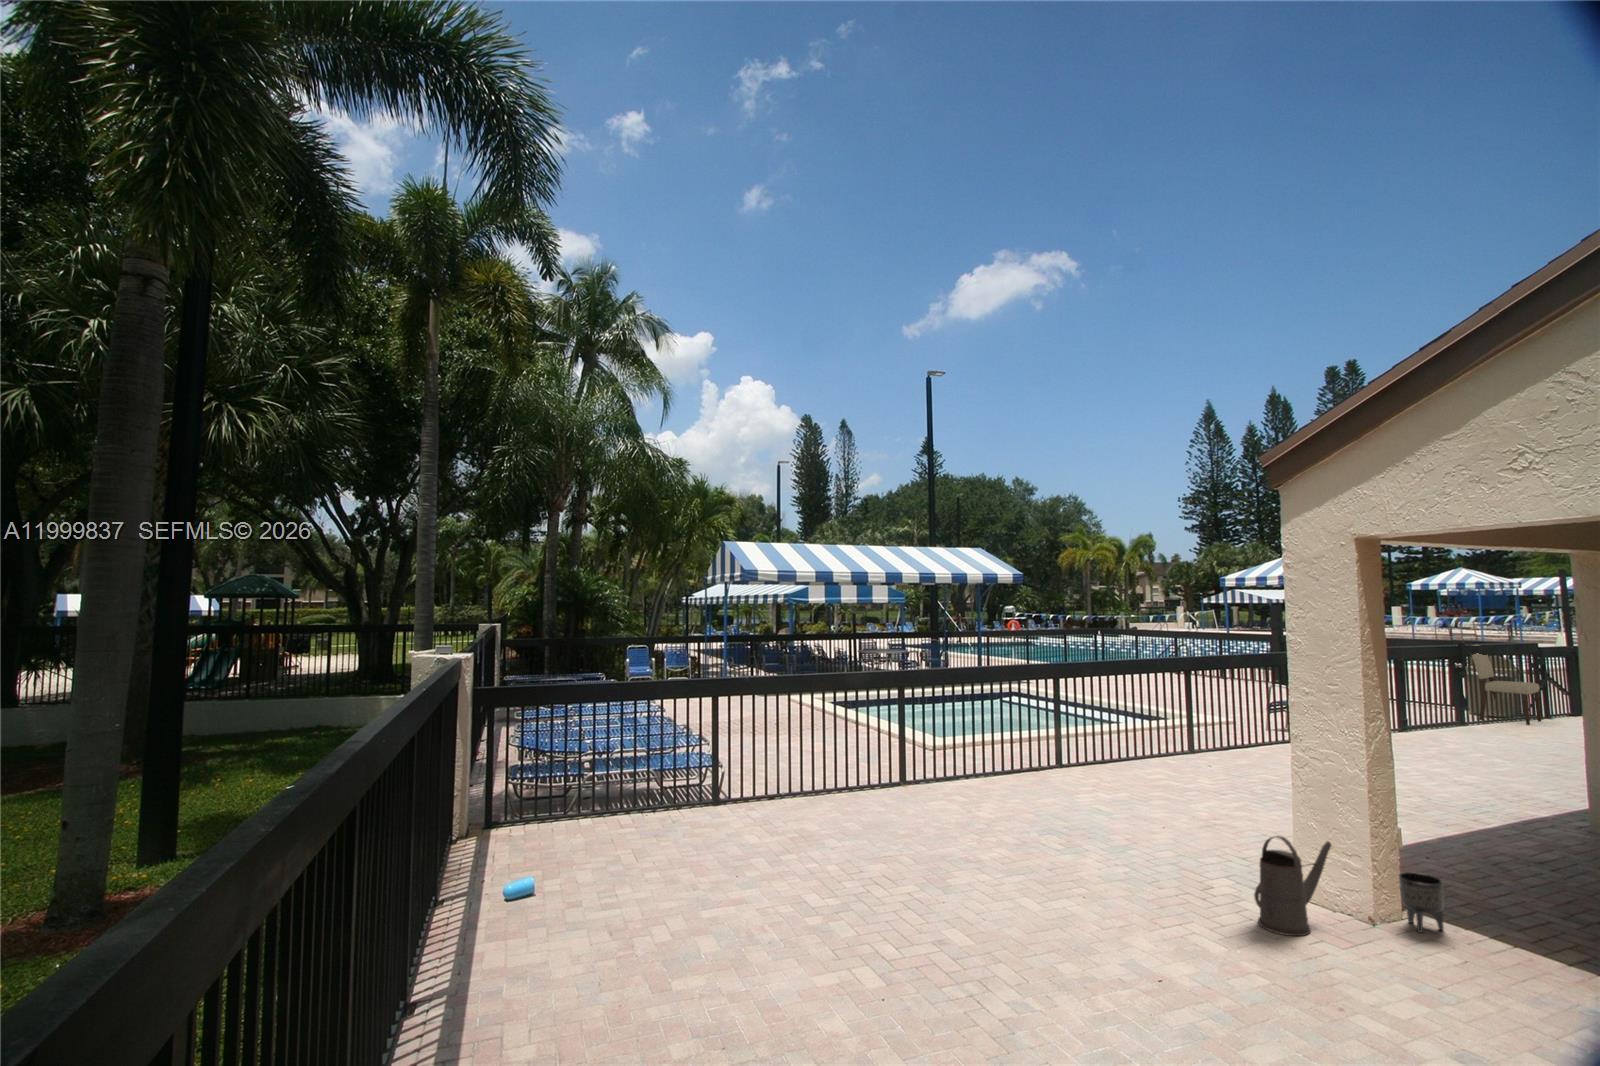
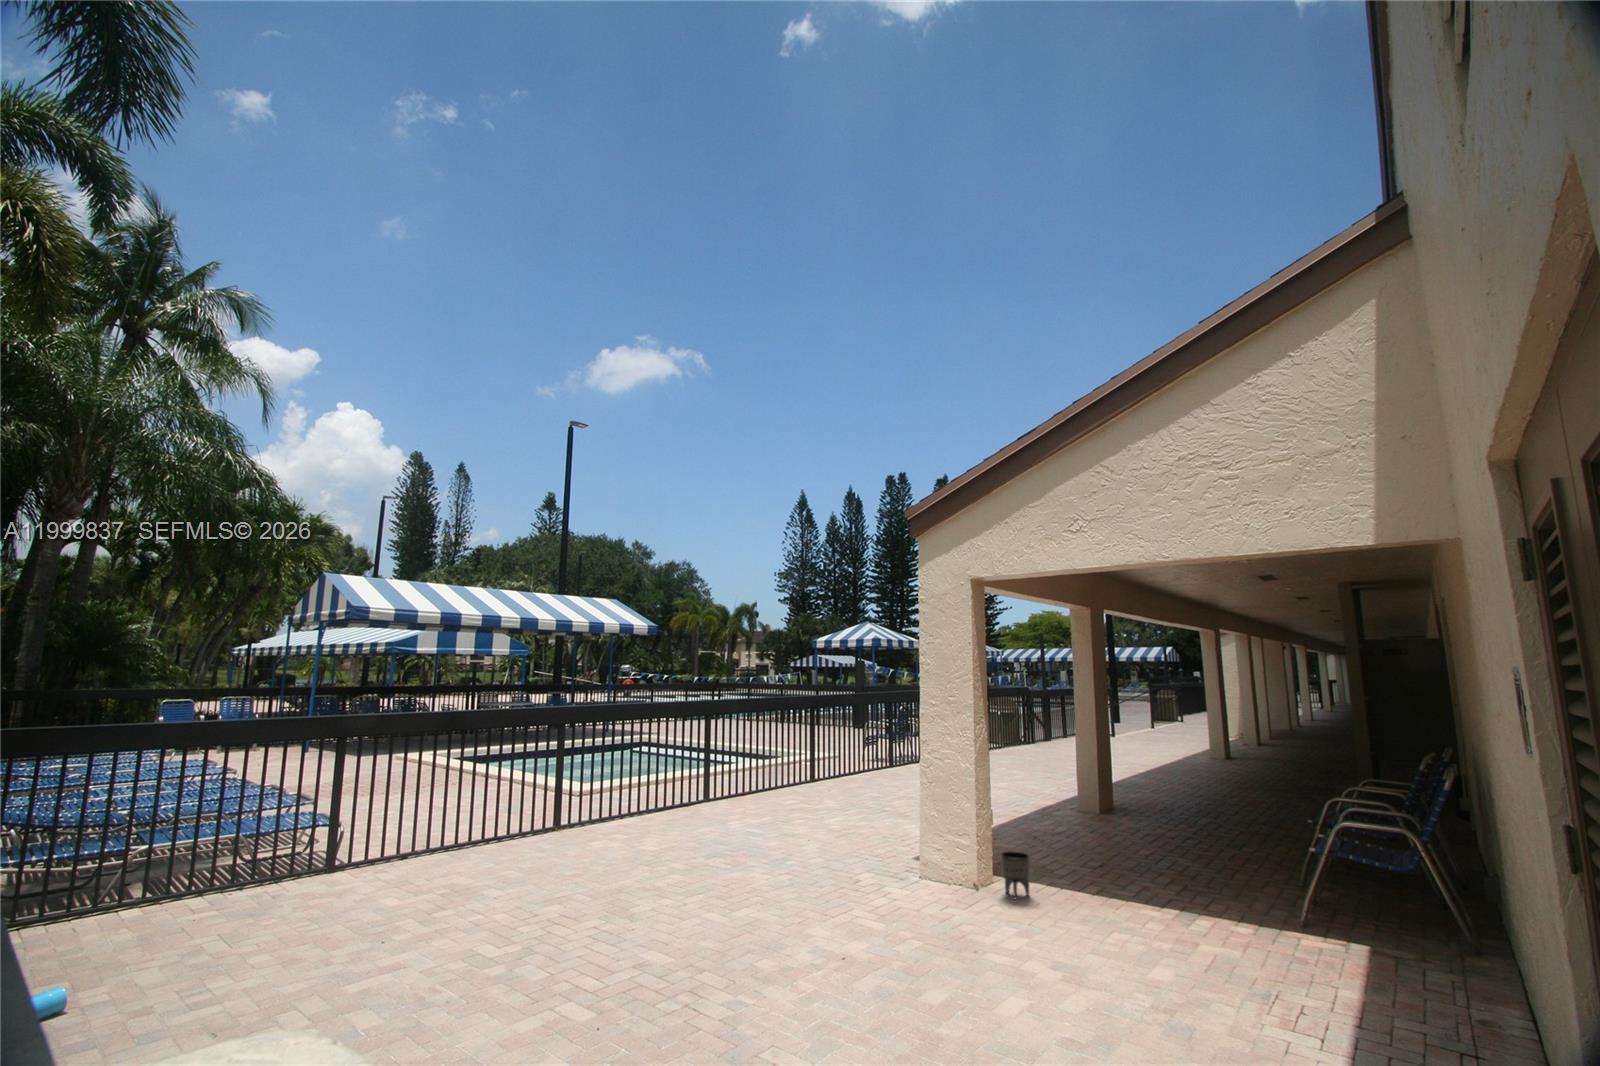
chair: present [1471,645,1541,725] -> none [994,689,1035,749]
watering can: present [1254,836,1331,936] -> none [906,830,956,916]

